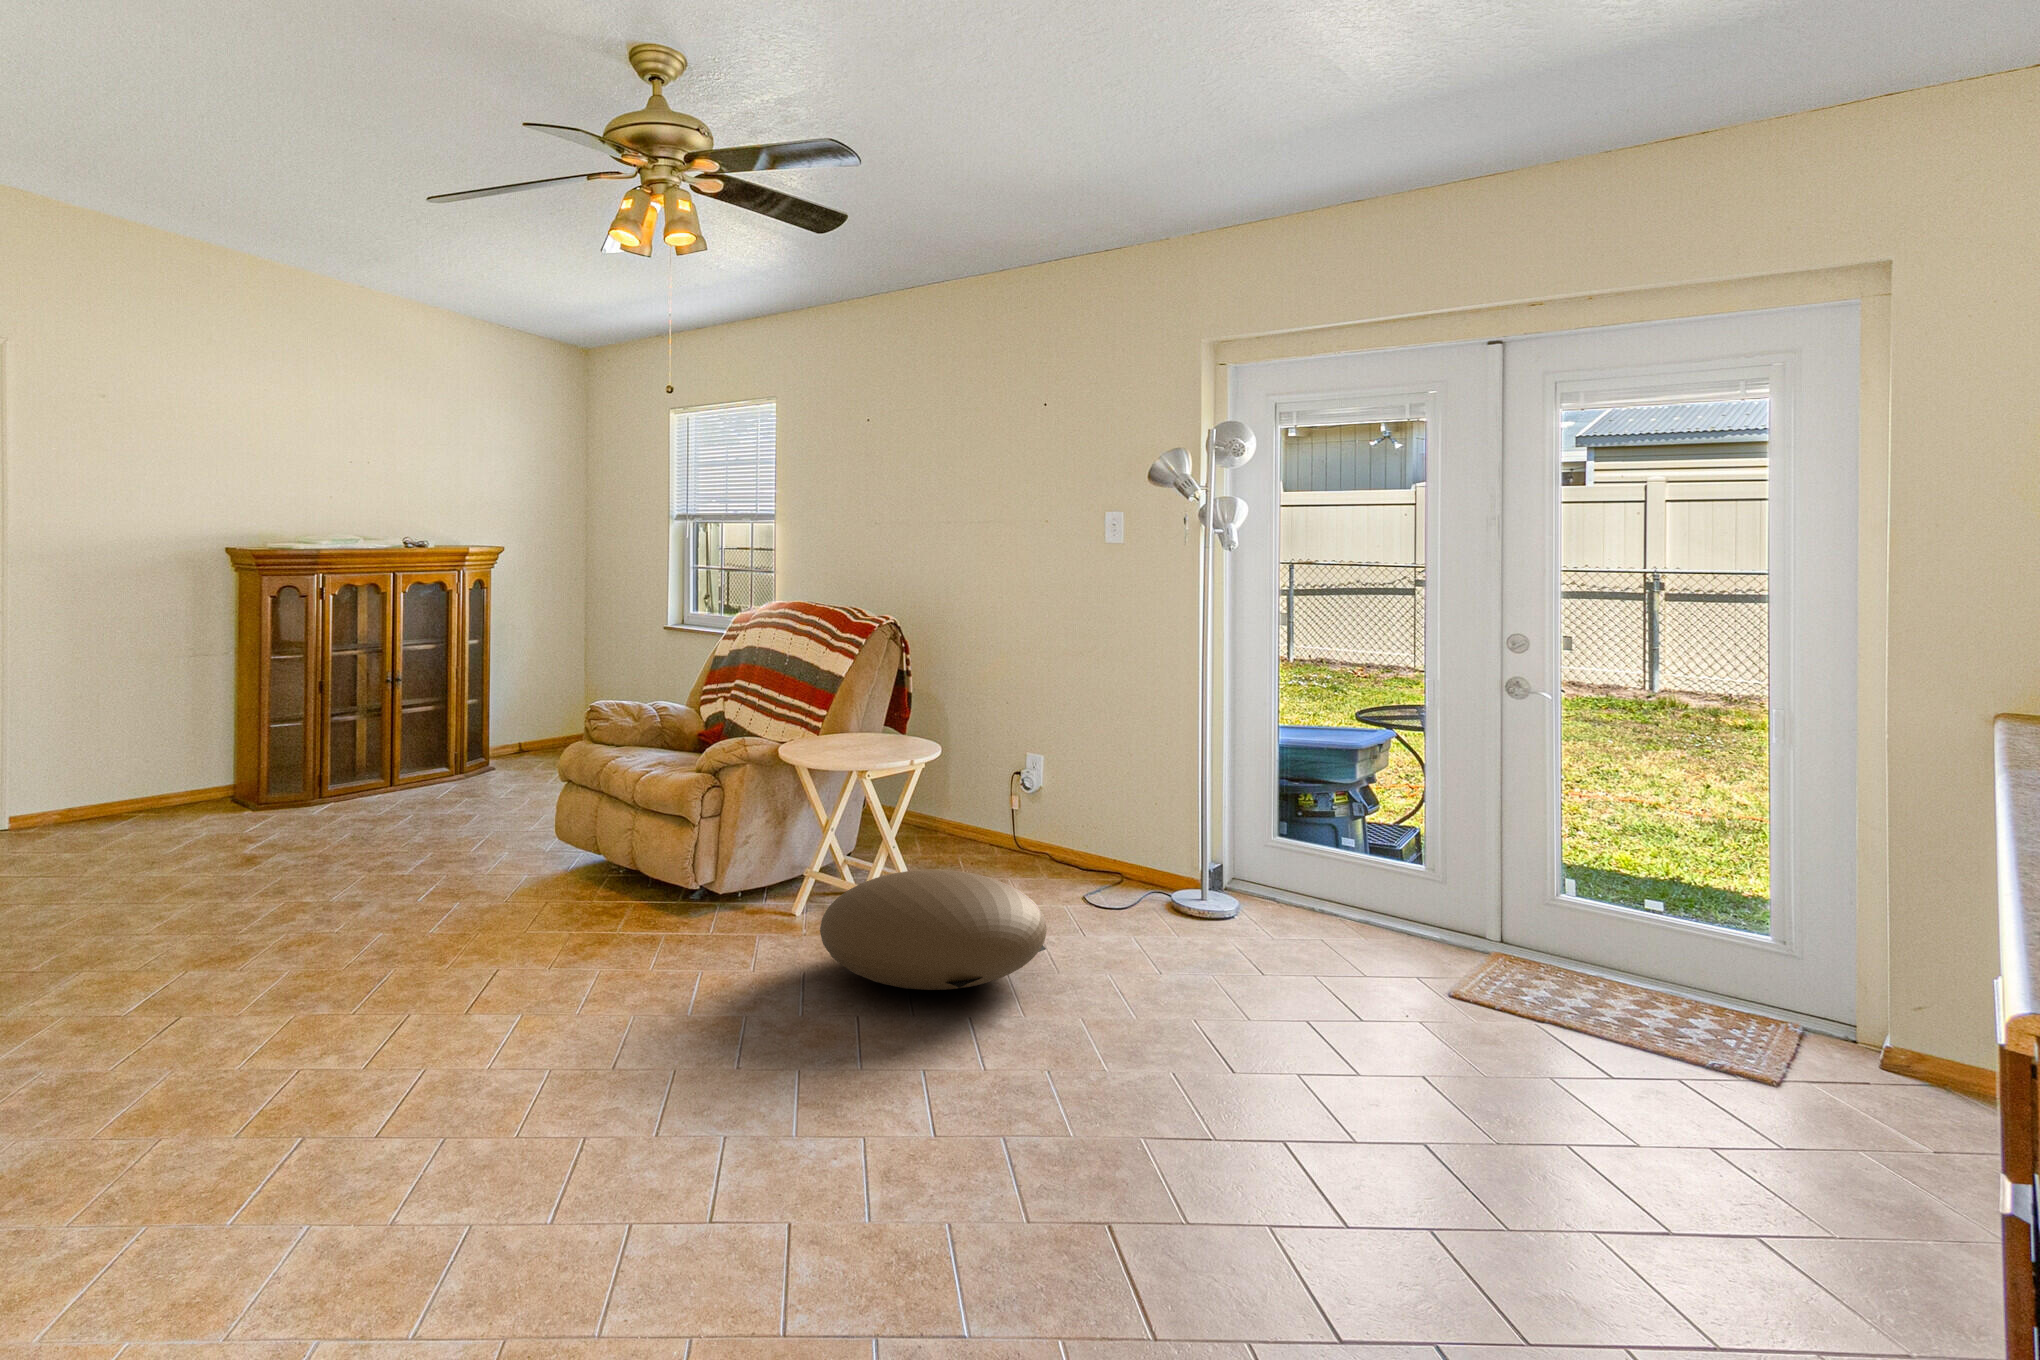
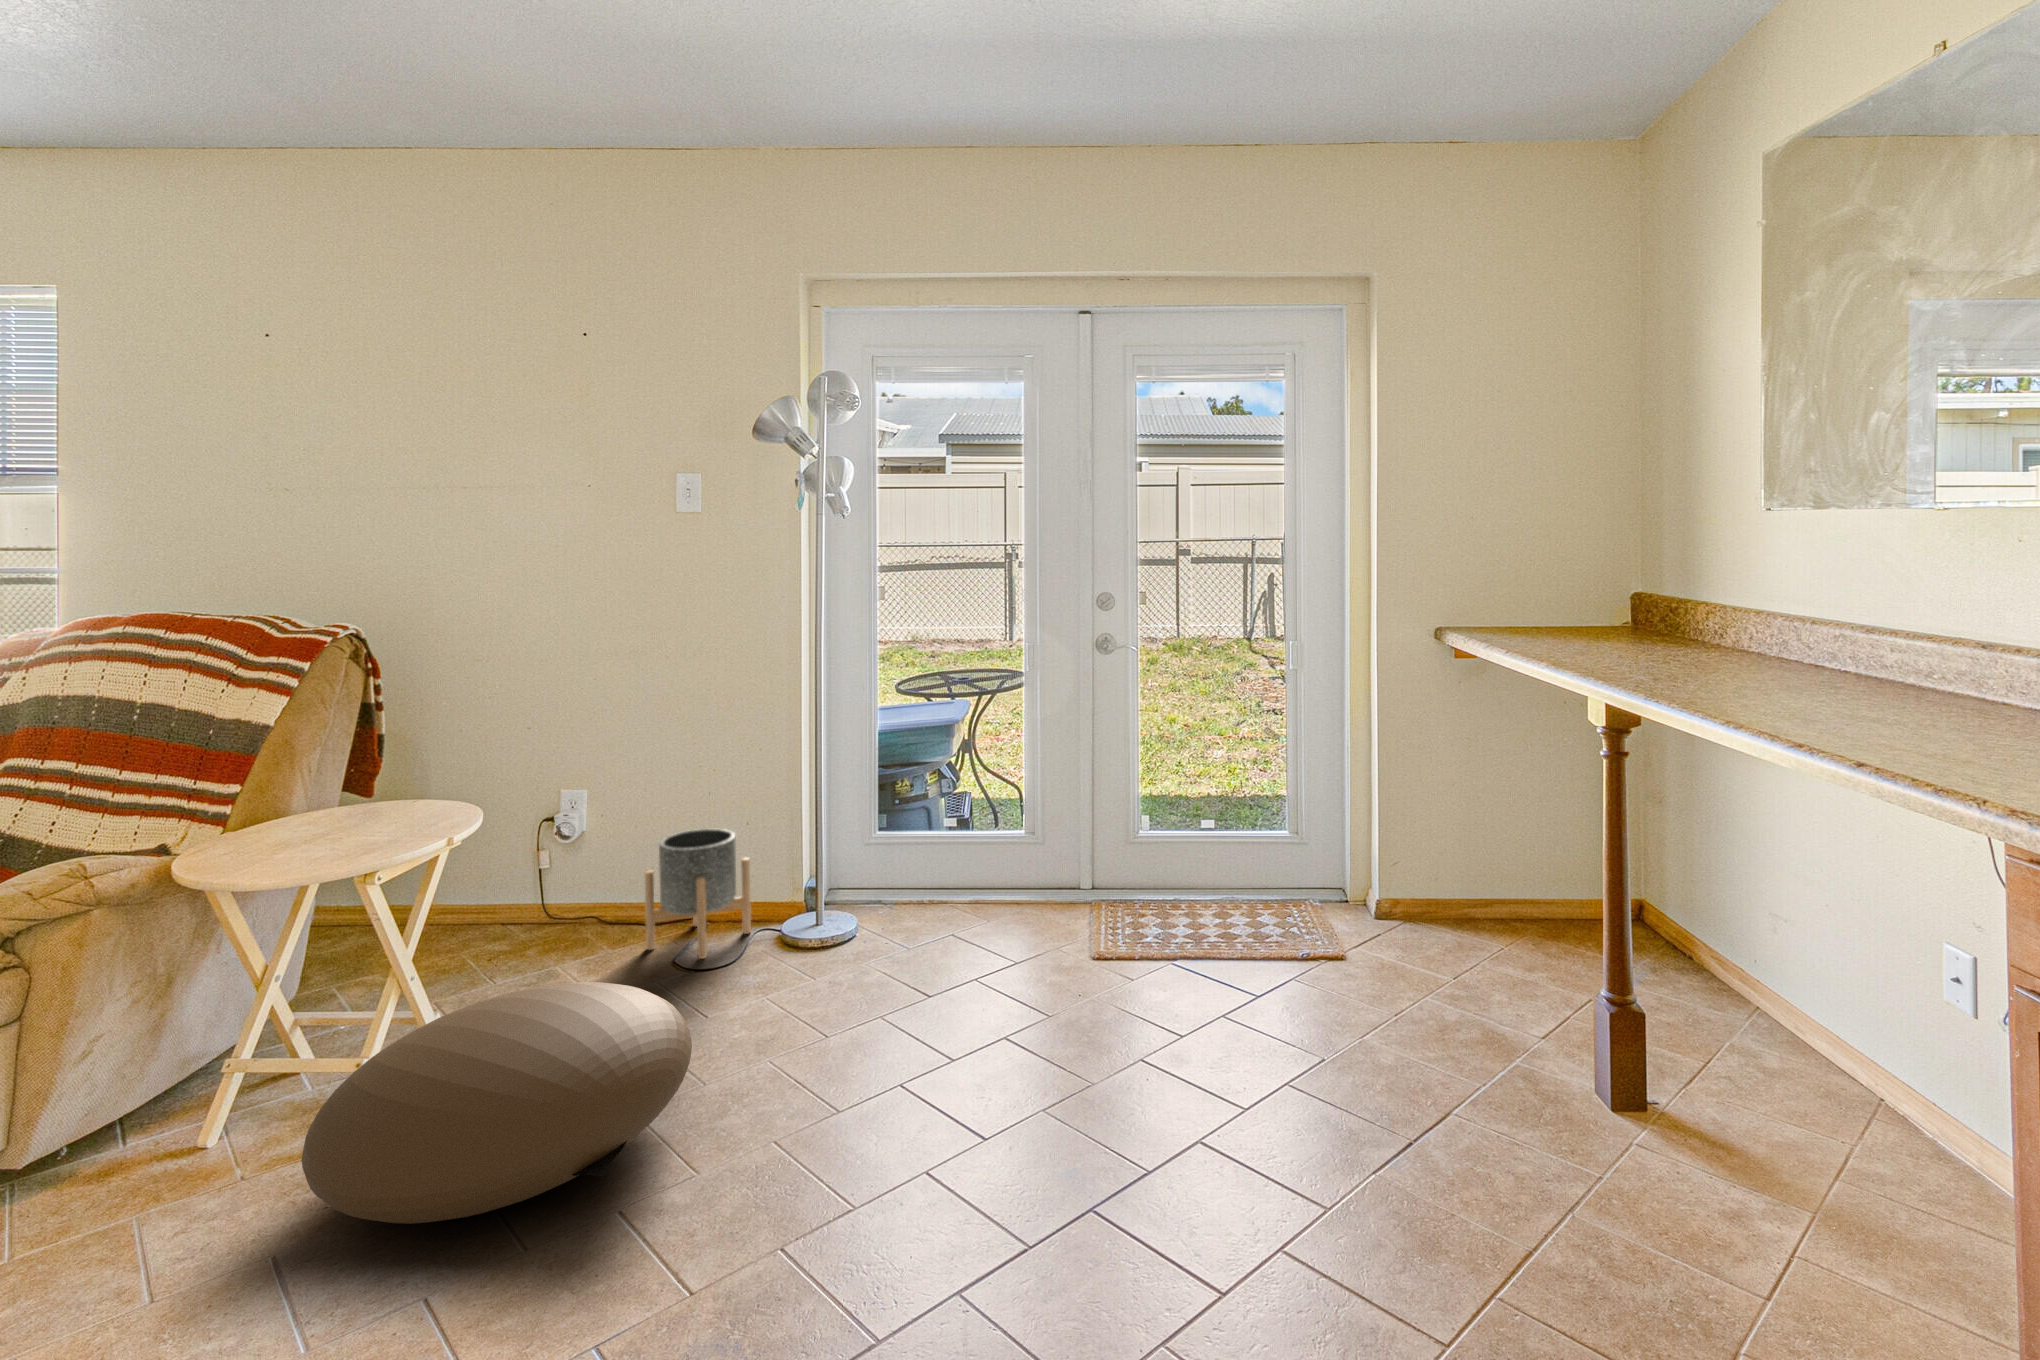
planter: none [1069,800,1152,903] -> present [645,829,751,959]

